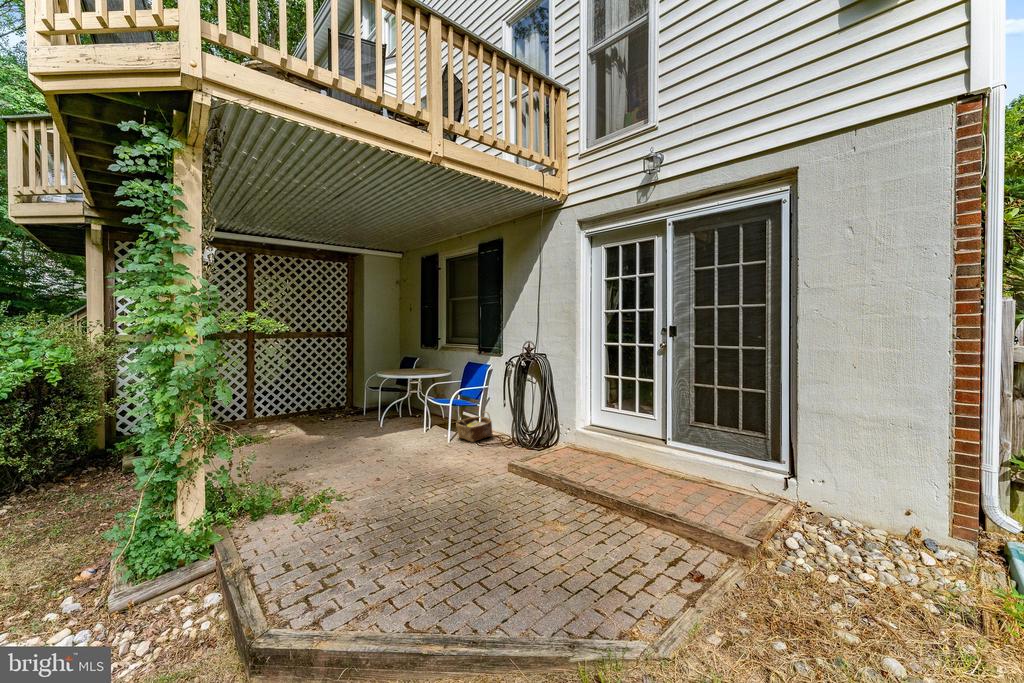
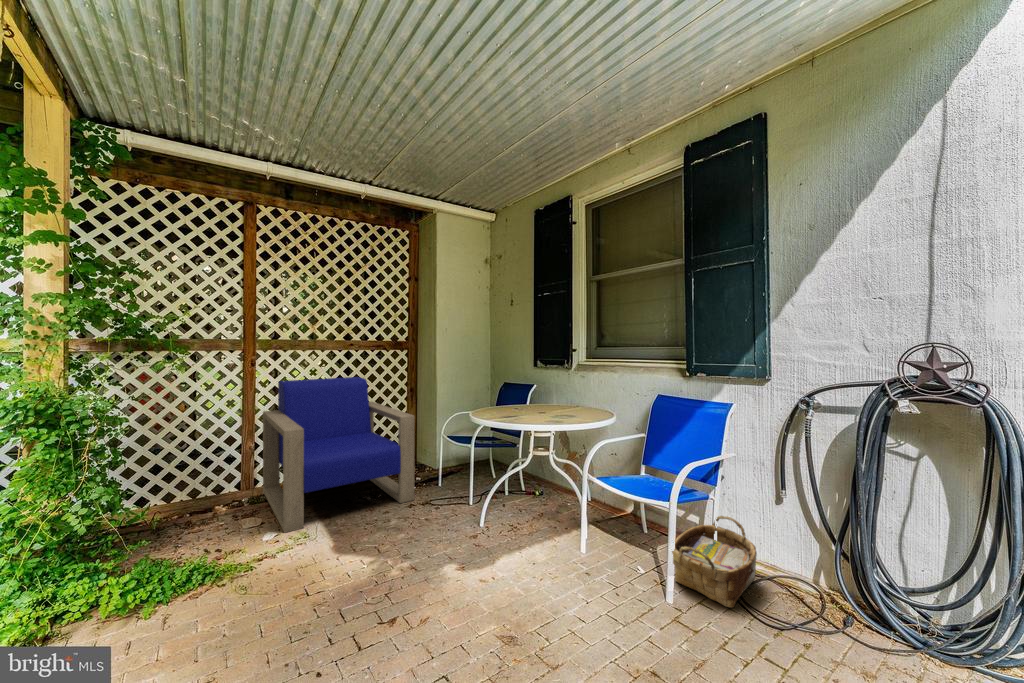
armchair: none [260,354,348,430] -> present [263,377,415,533]

